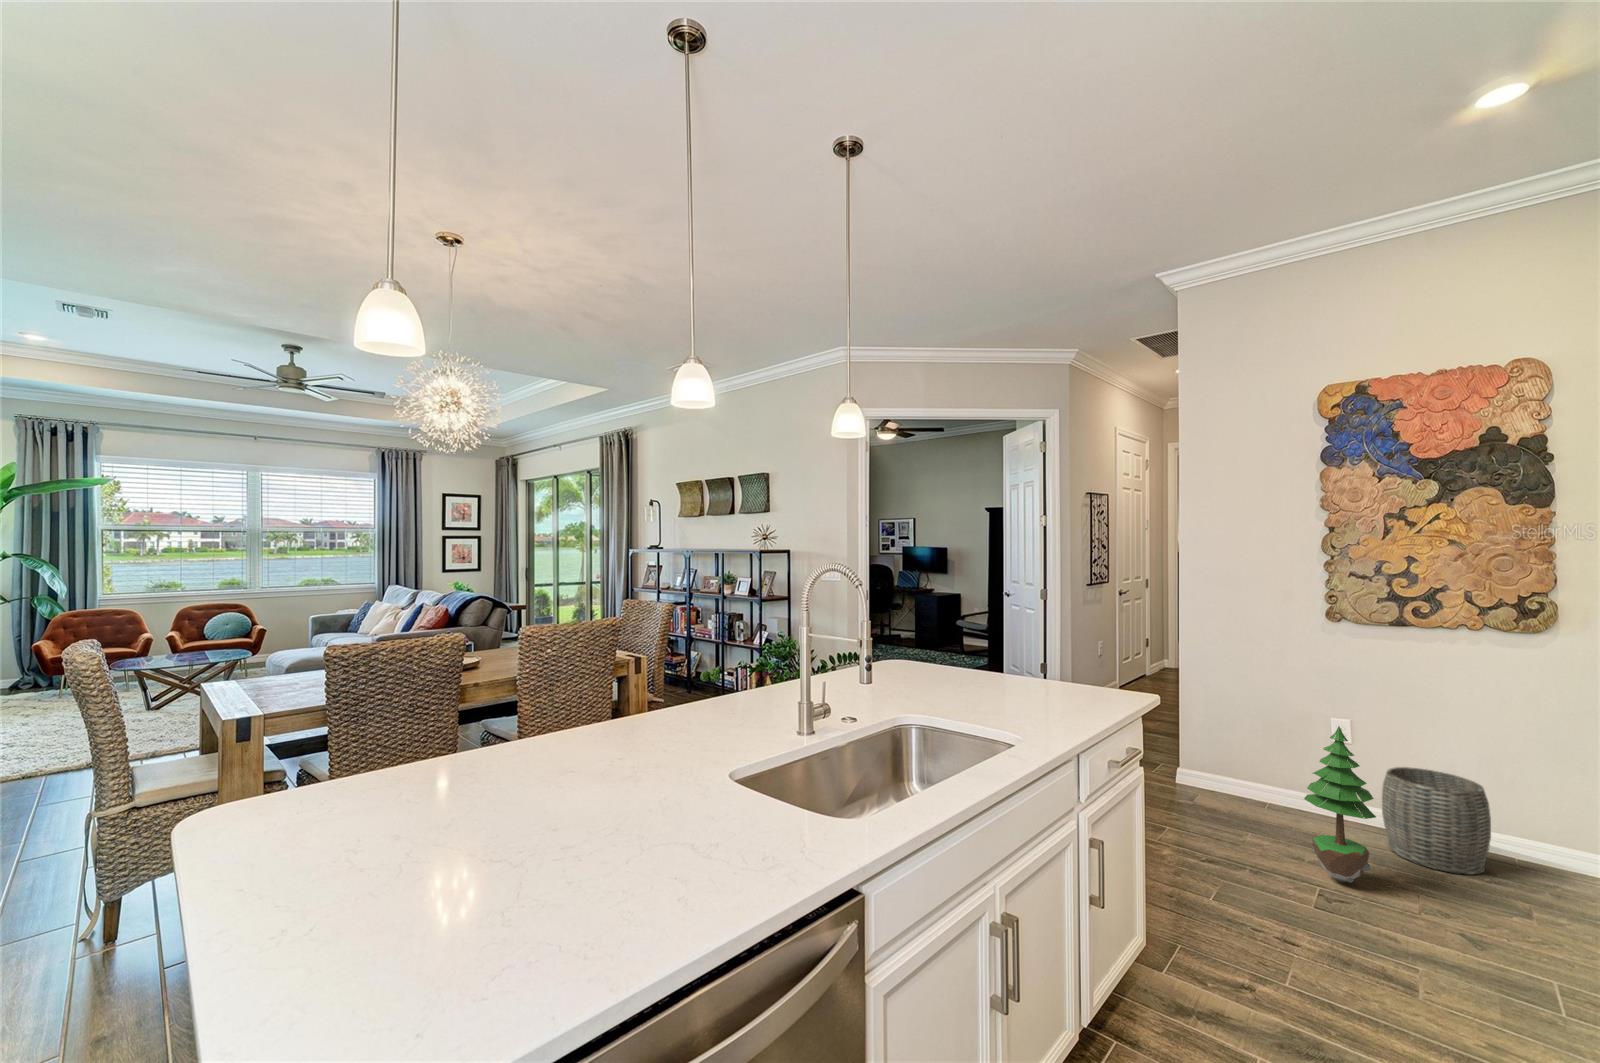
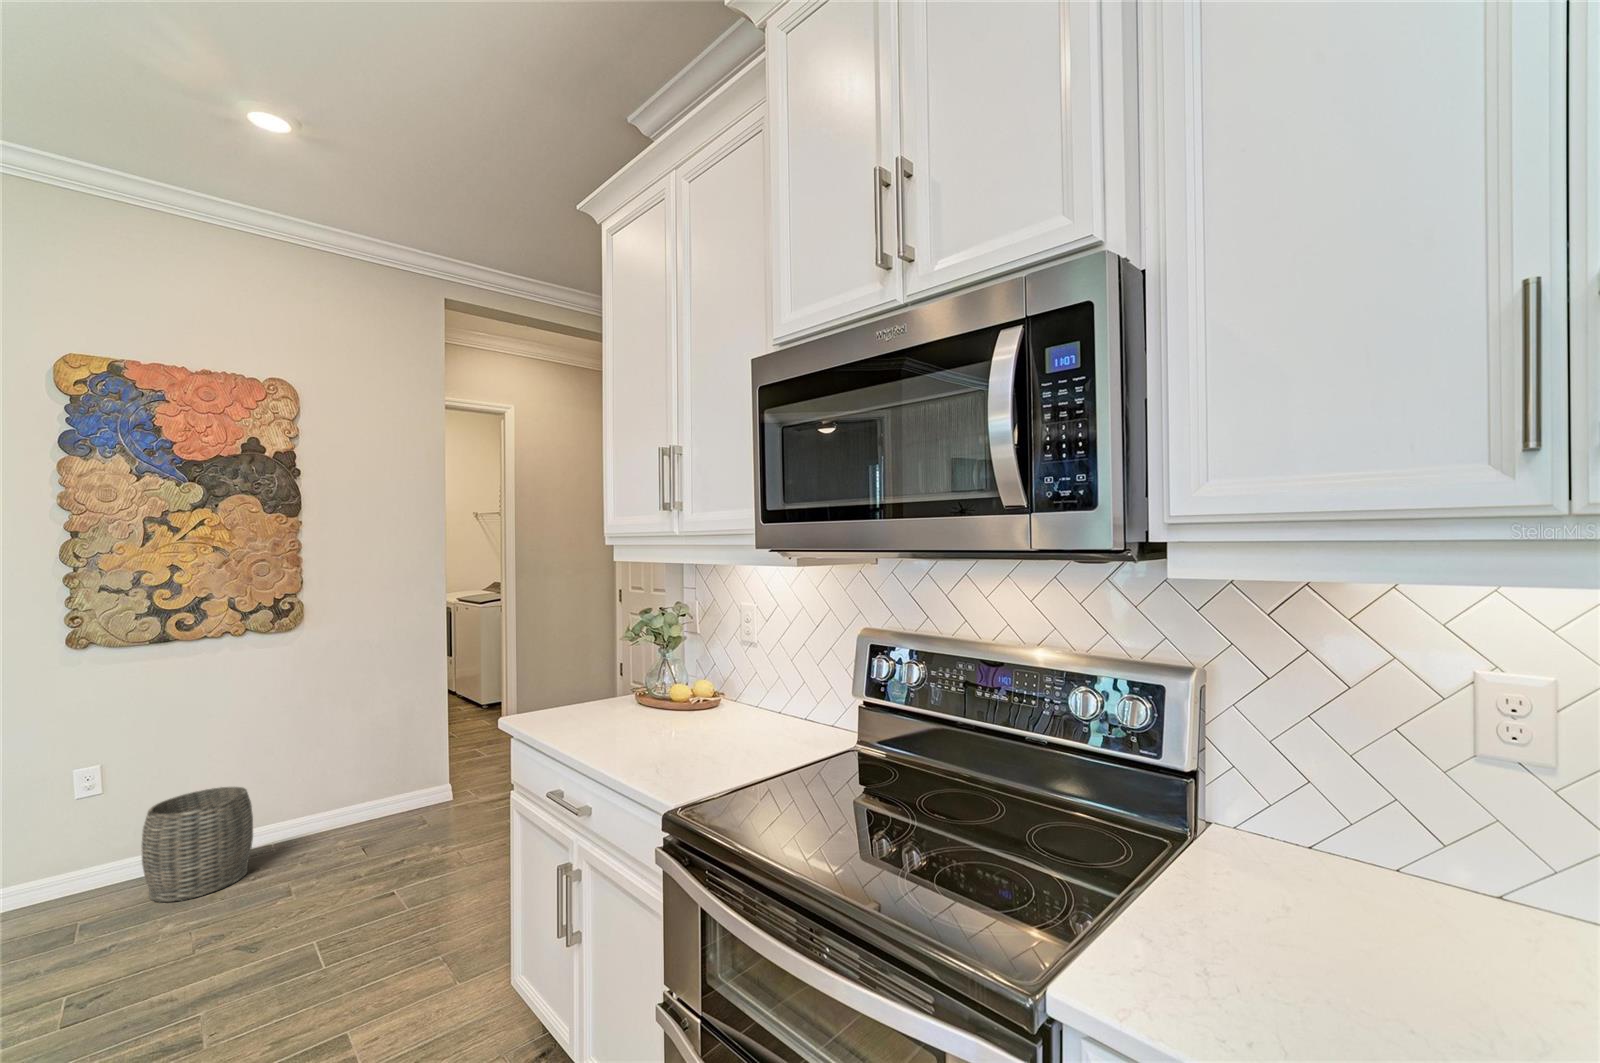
potted tree: present [1304,726,1376,883] -> none [40,778,143,975]

